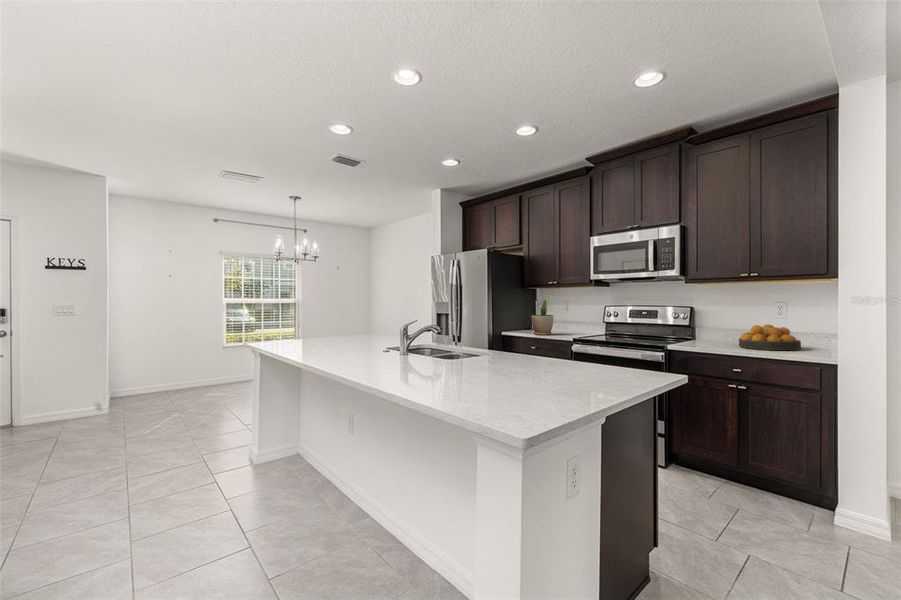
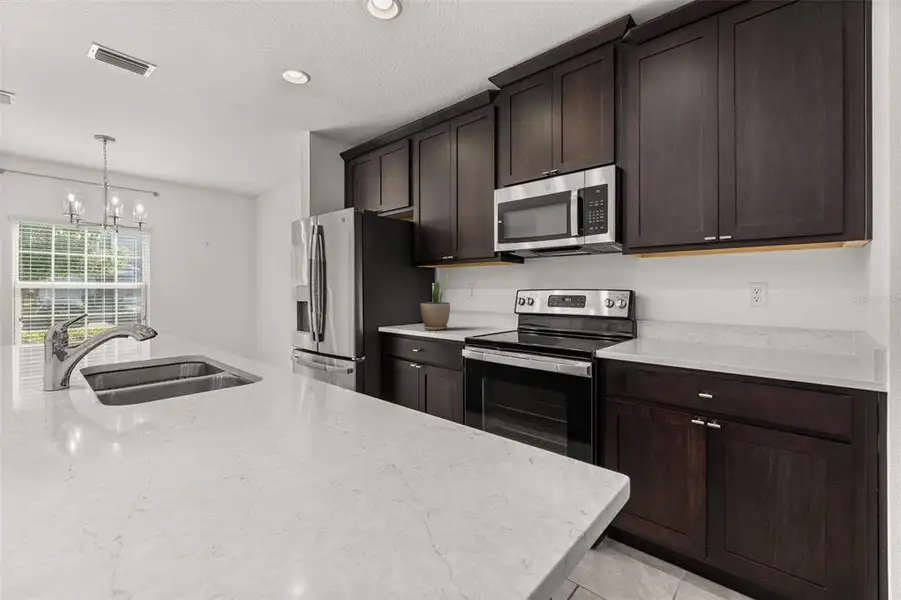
fruit bowl: present [739,324,801,350] -> none [702,317,801,360]

